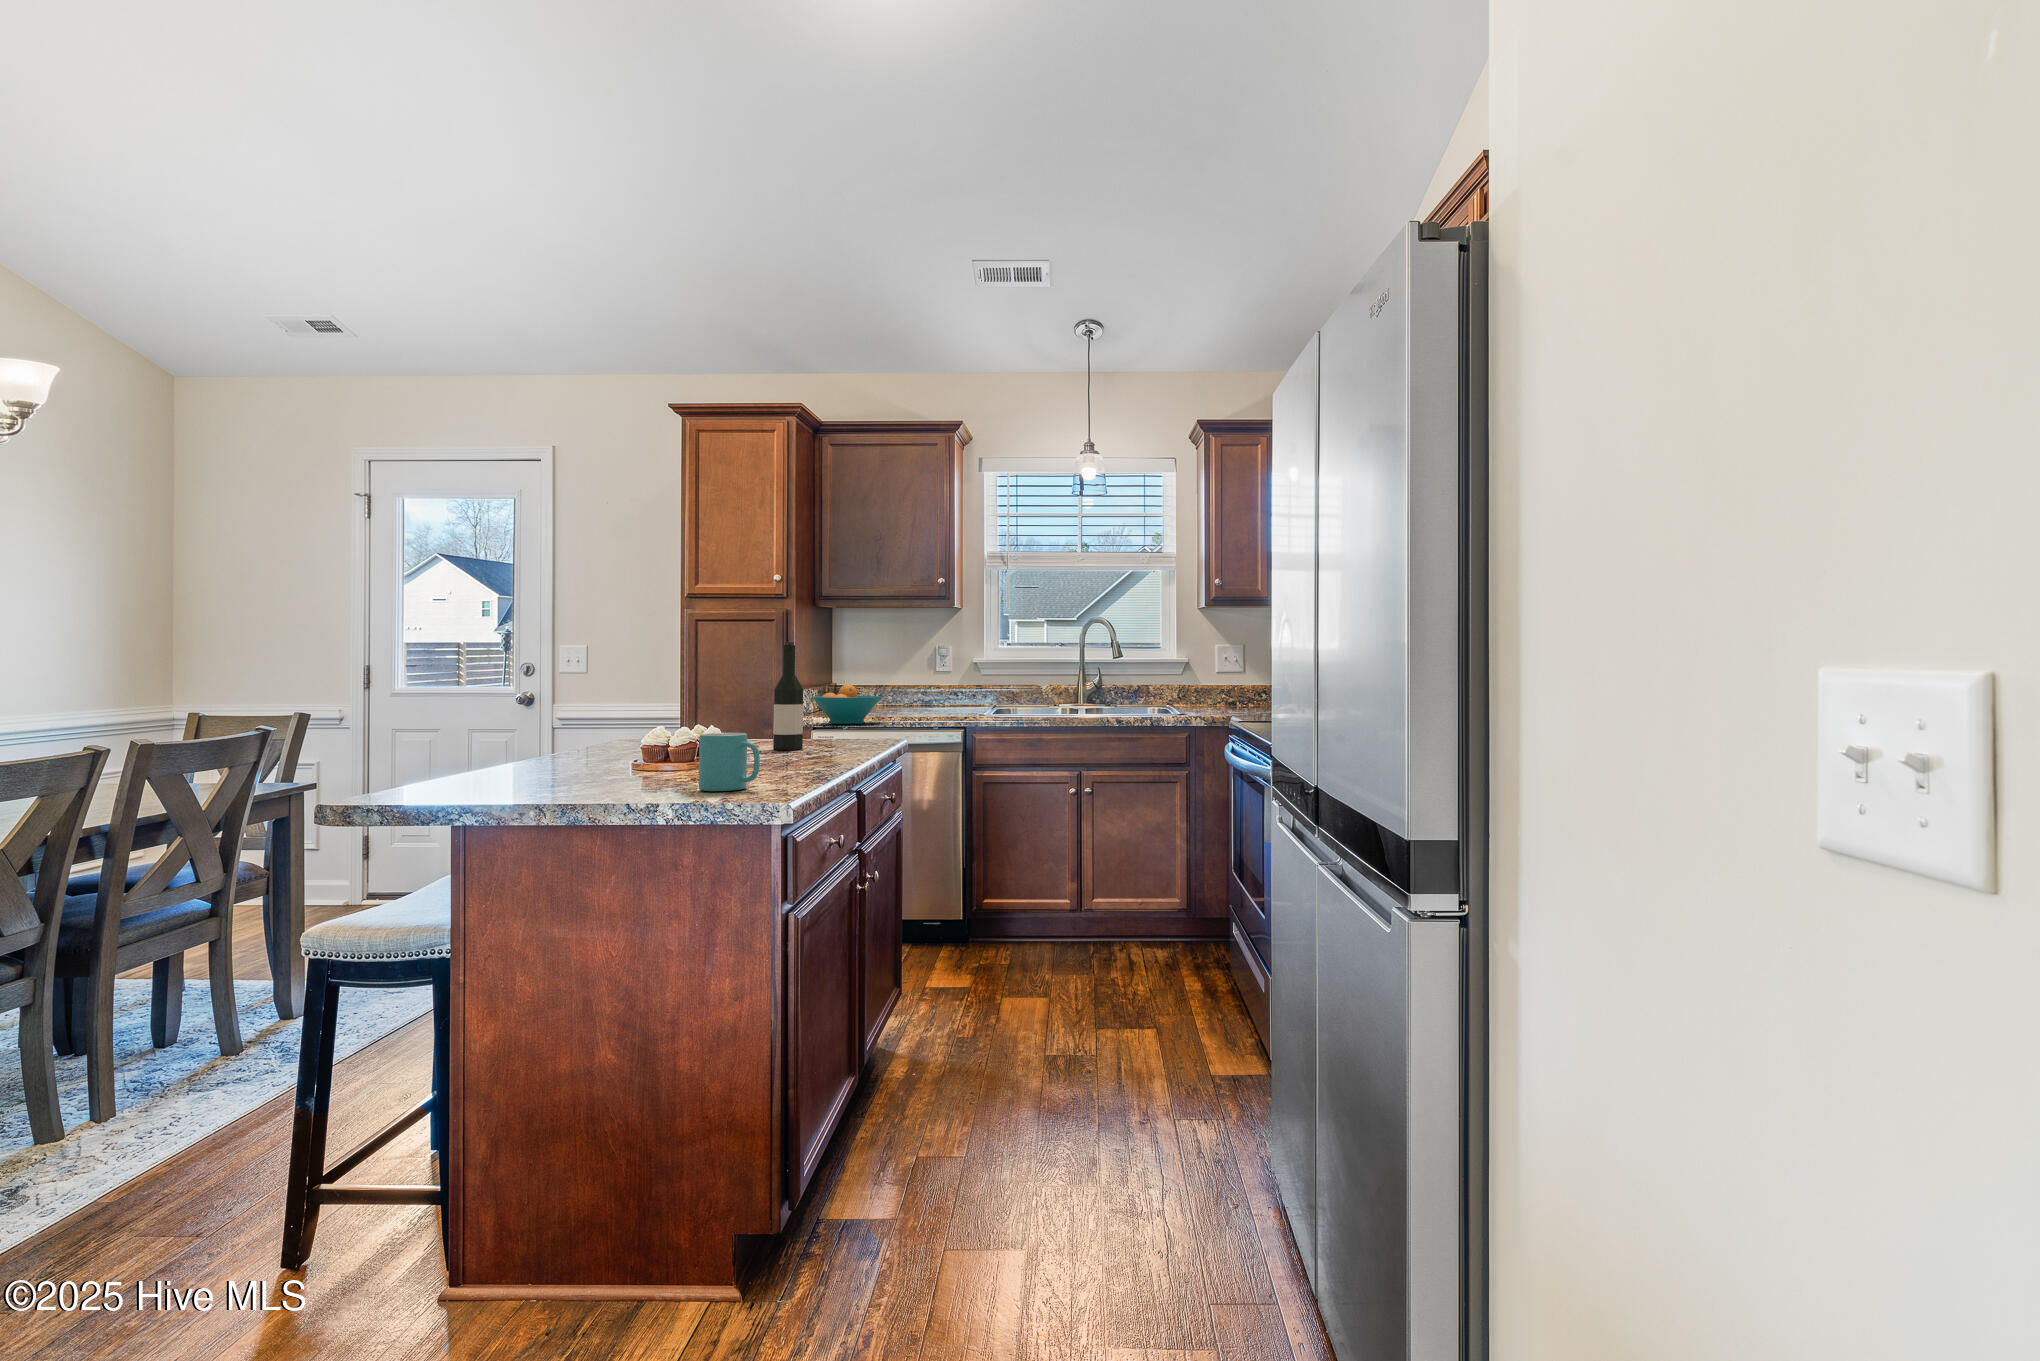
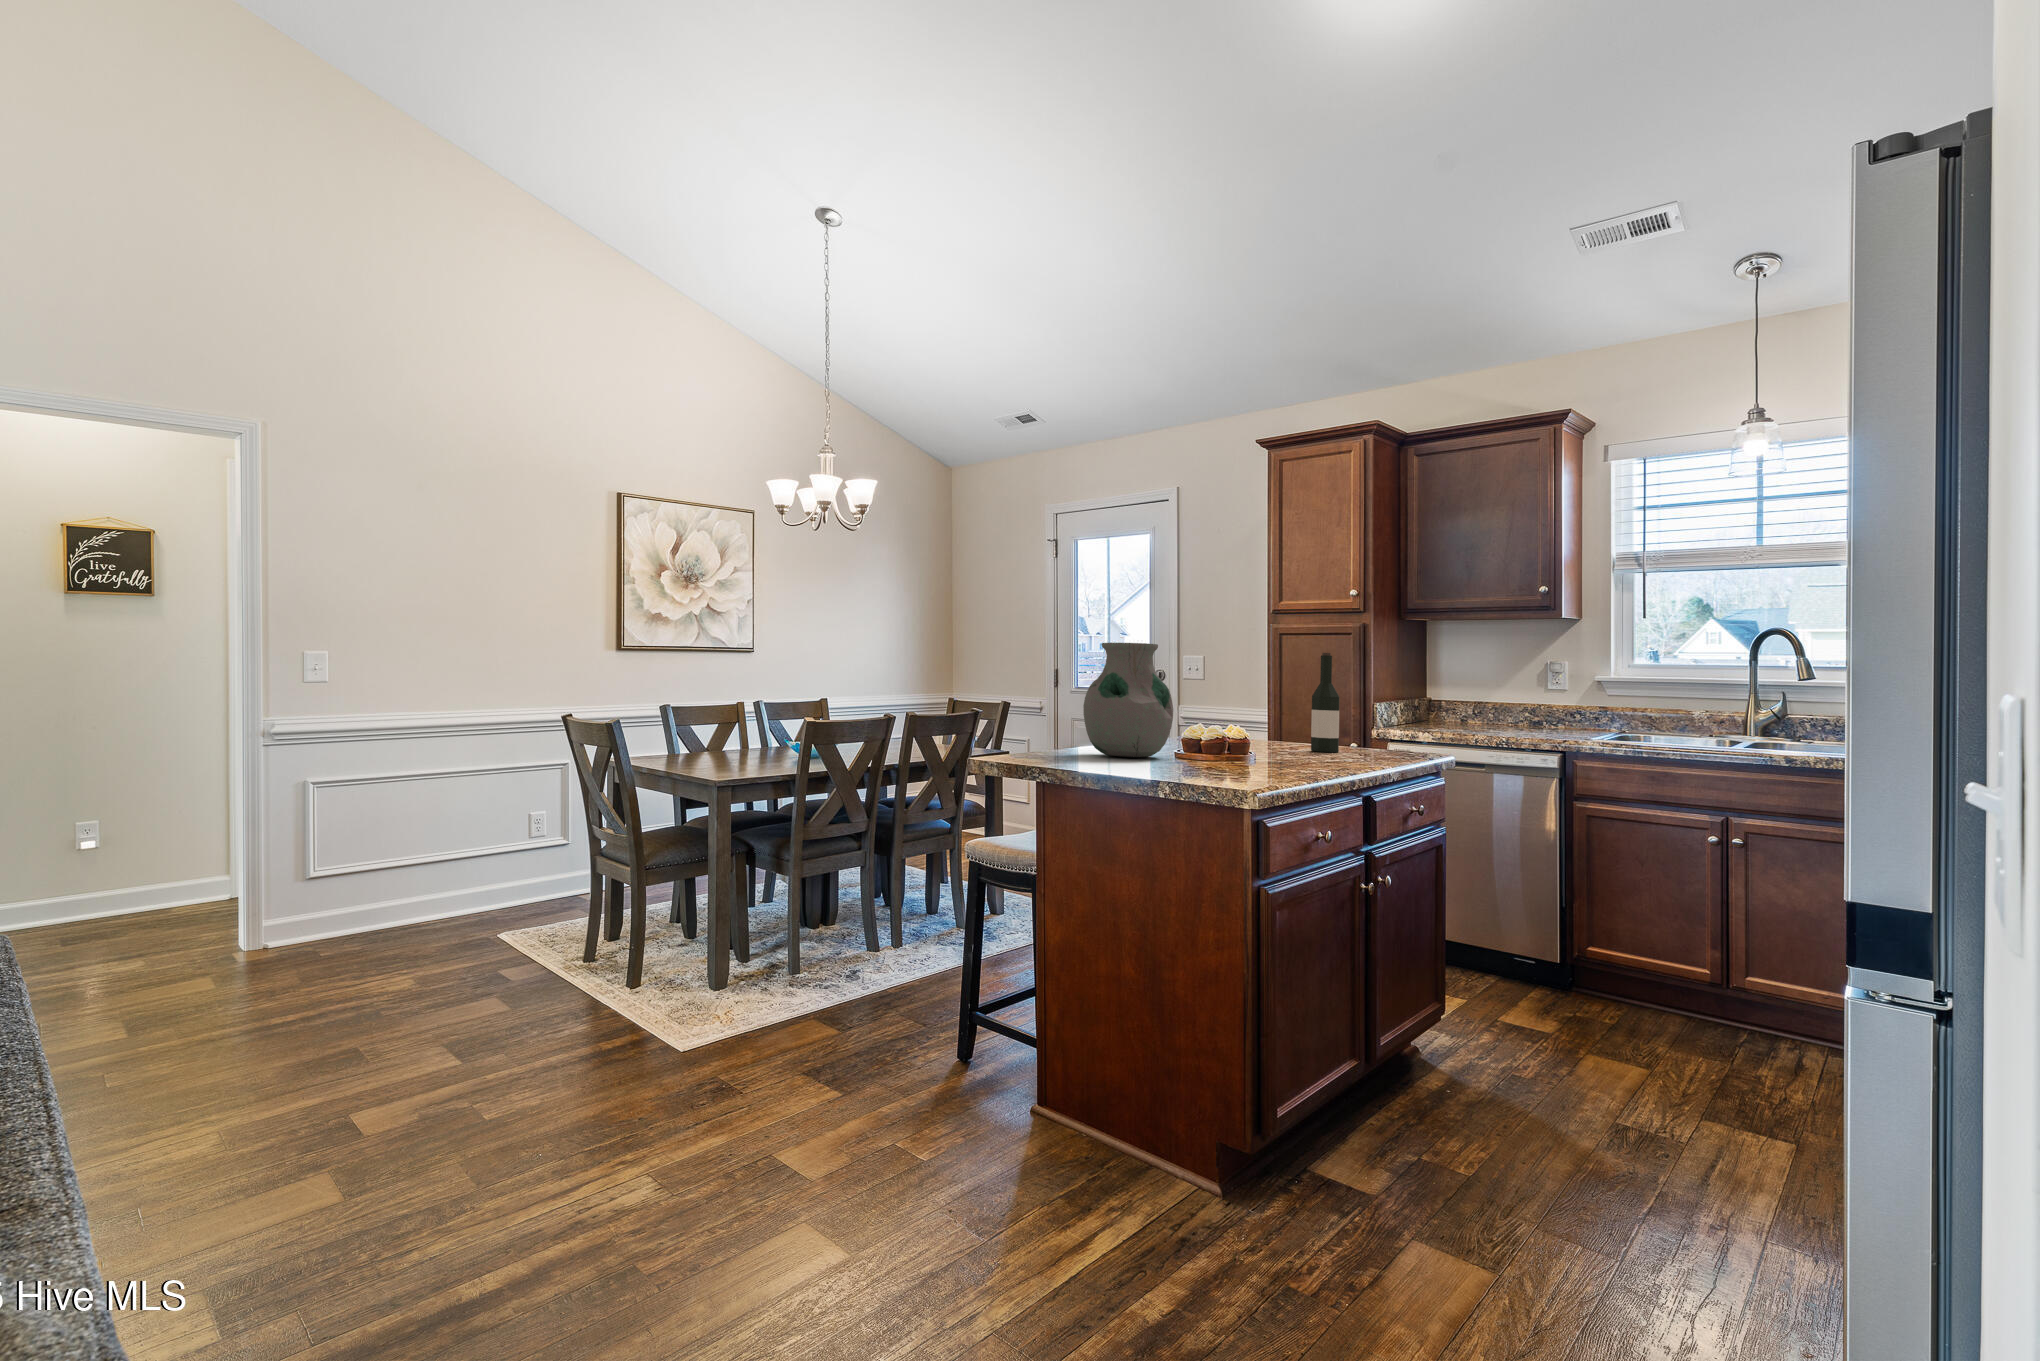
vase: none [513,632,642,781] -> present [1083,643,1173,757]
fruit bowl: present [812,684,882,724] -> none [1389,698,1466,738]
mug: present [699,733,760,791] -> none [1195,725,1240,773]

